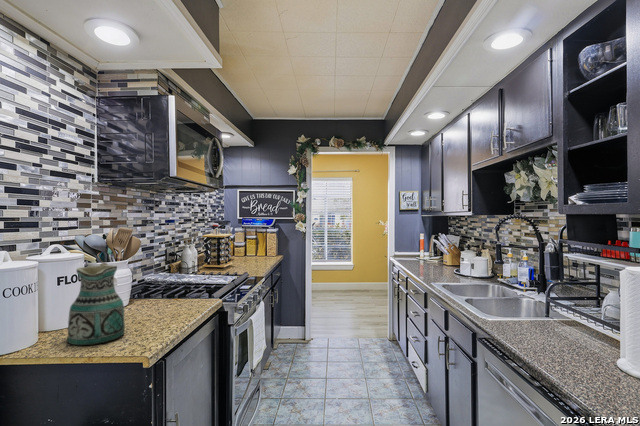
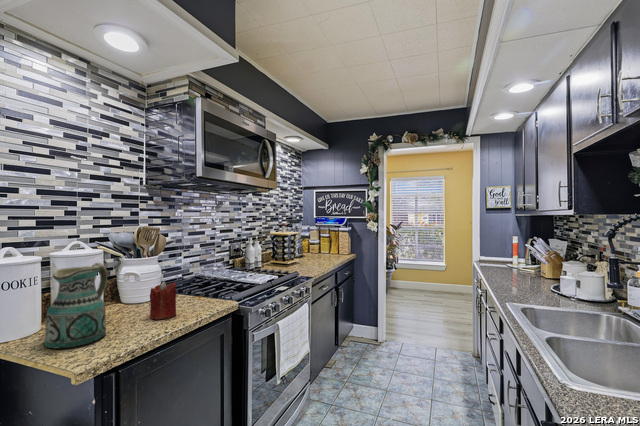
candle: none [143,280,171,317] -> present [150,281,176,320]

